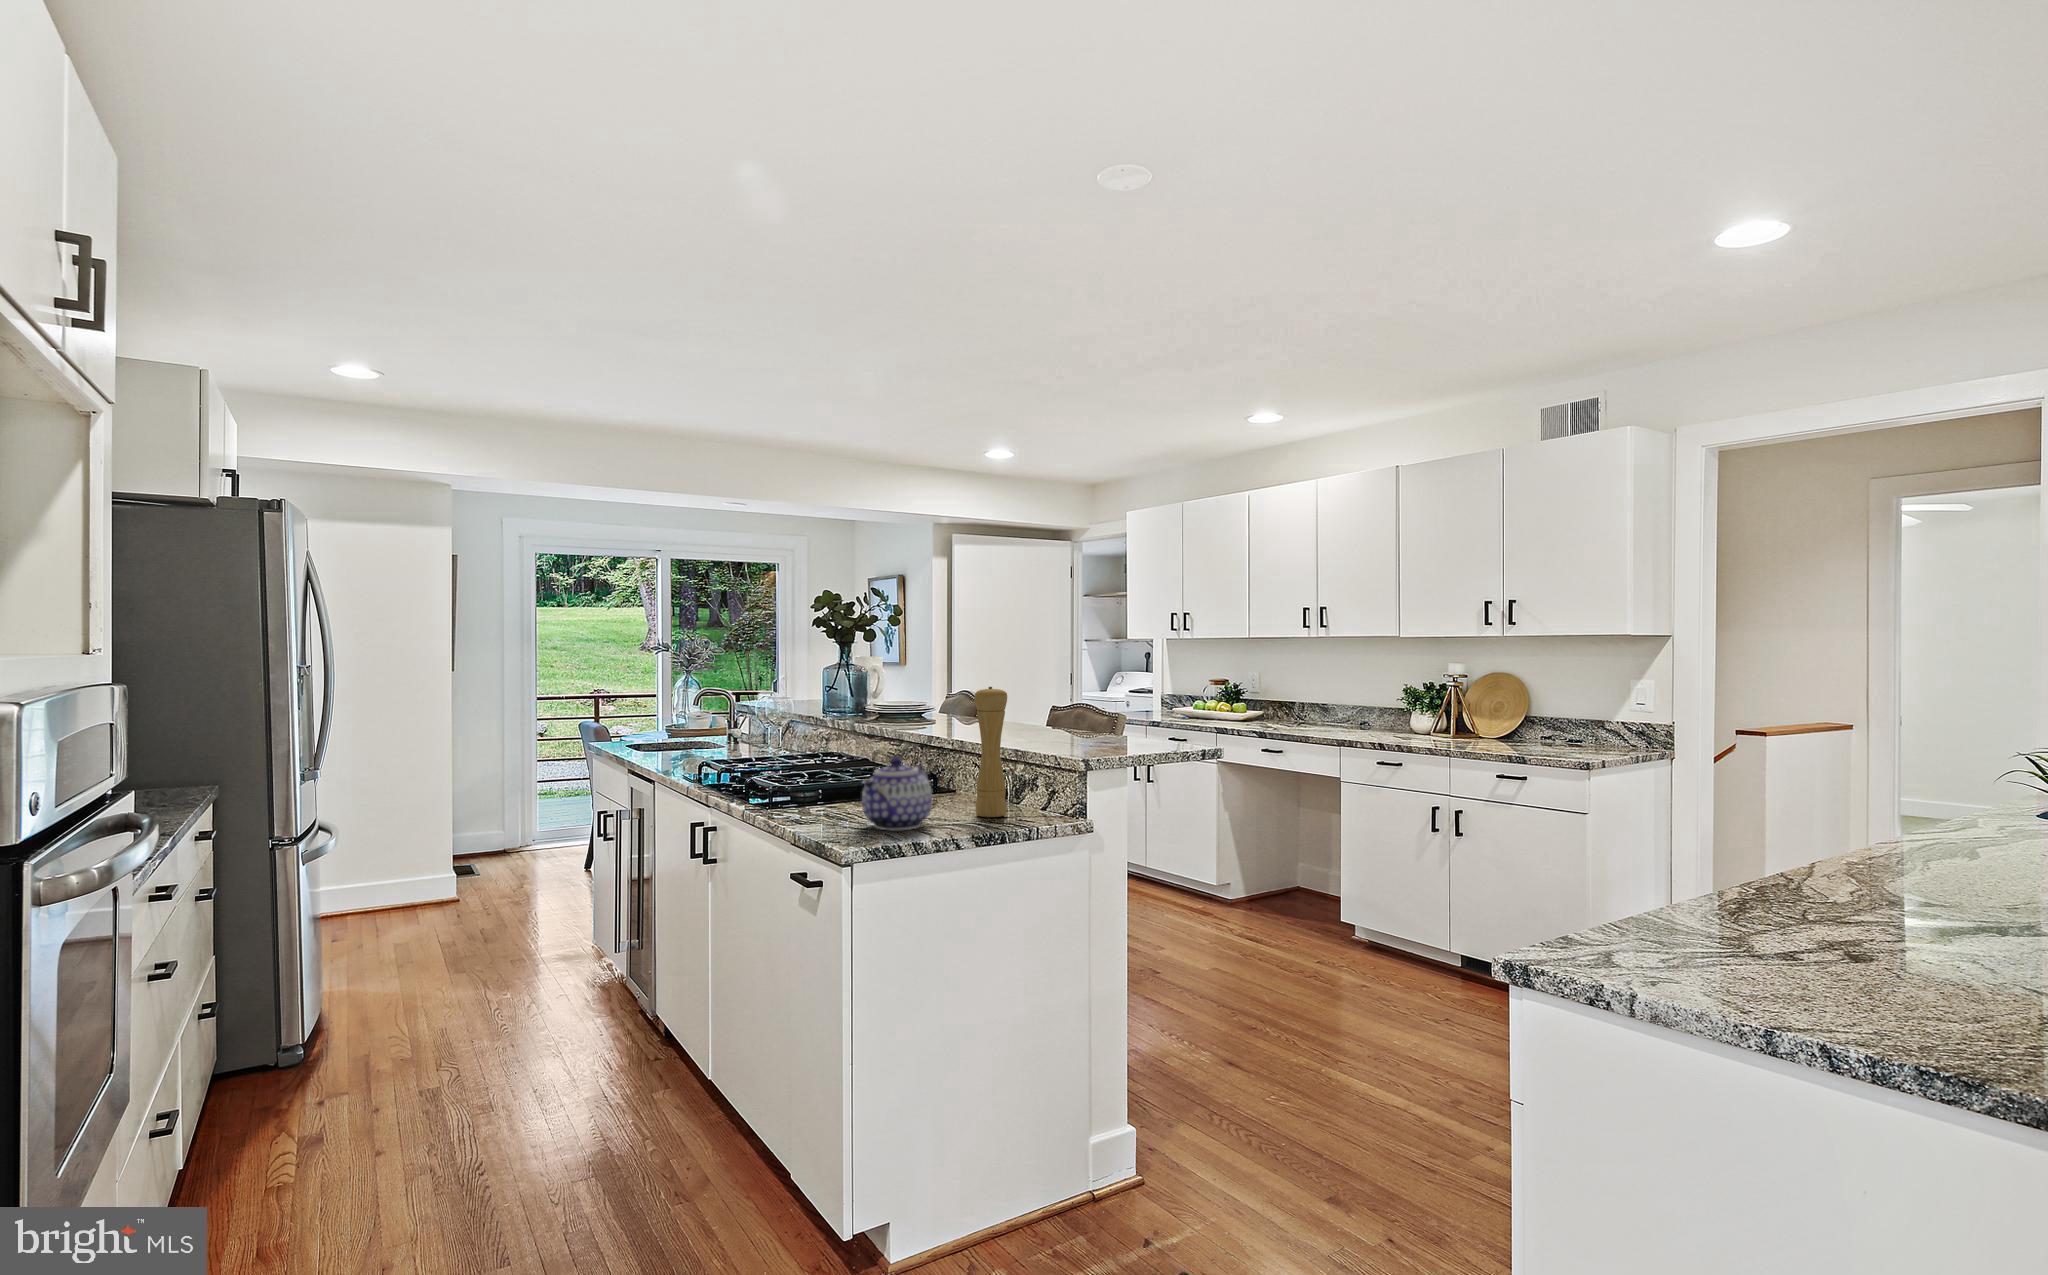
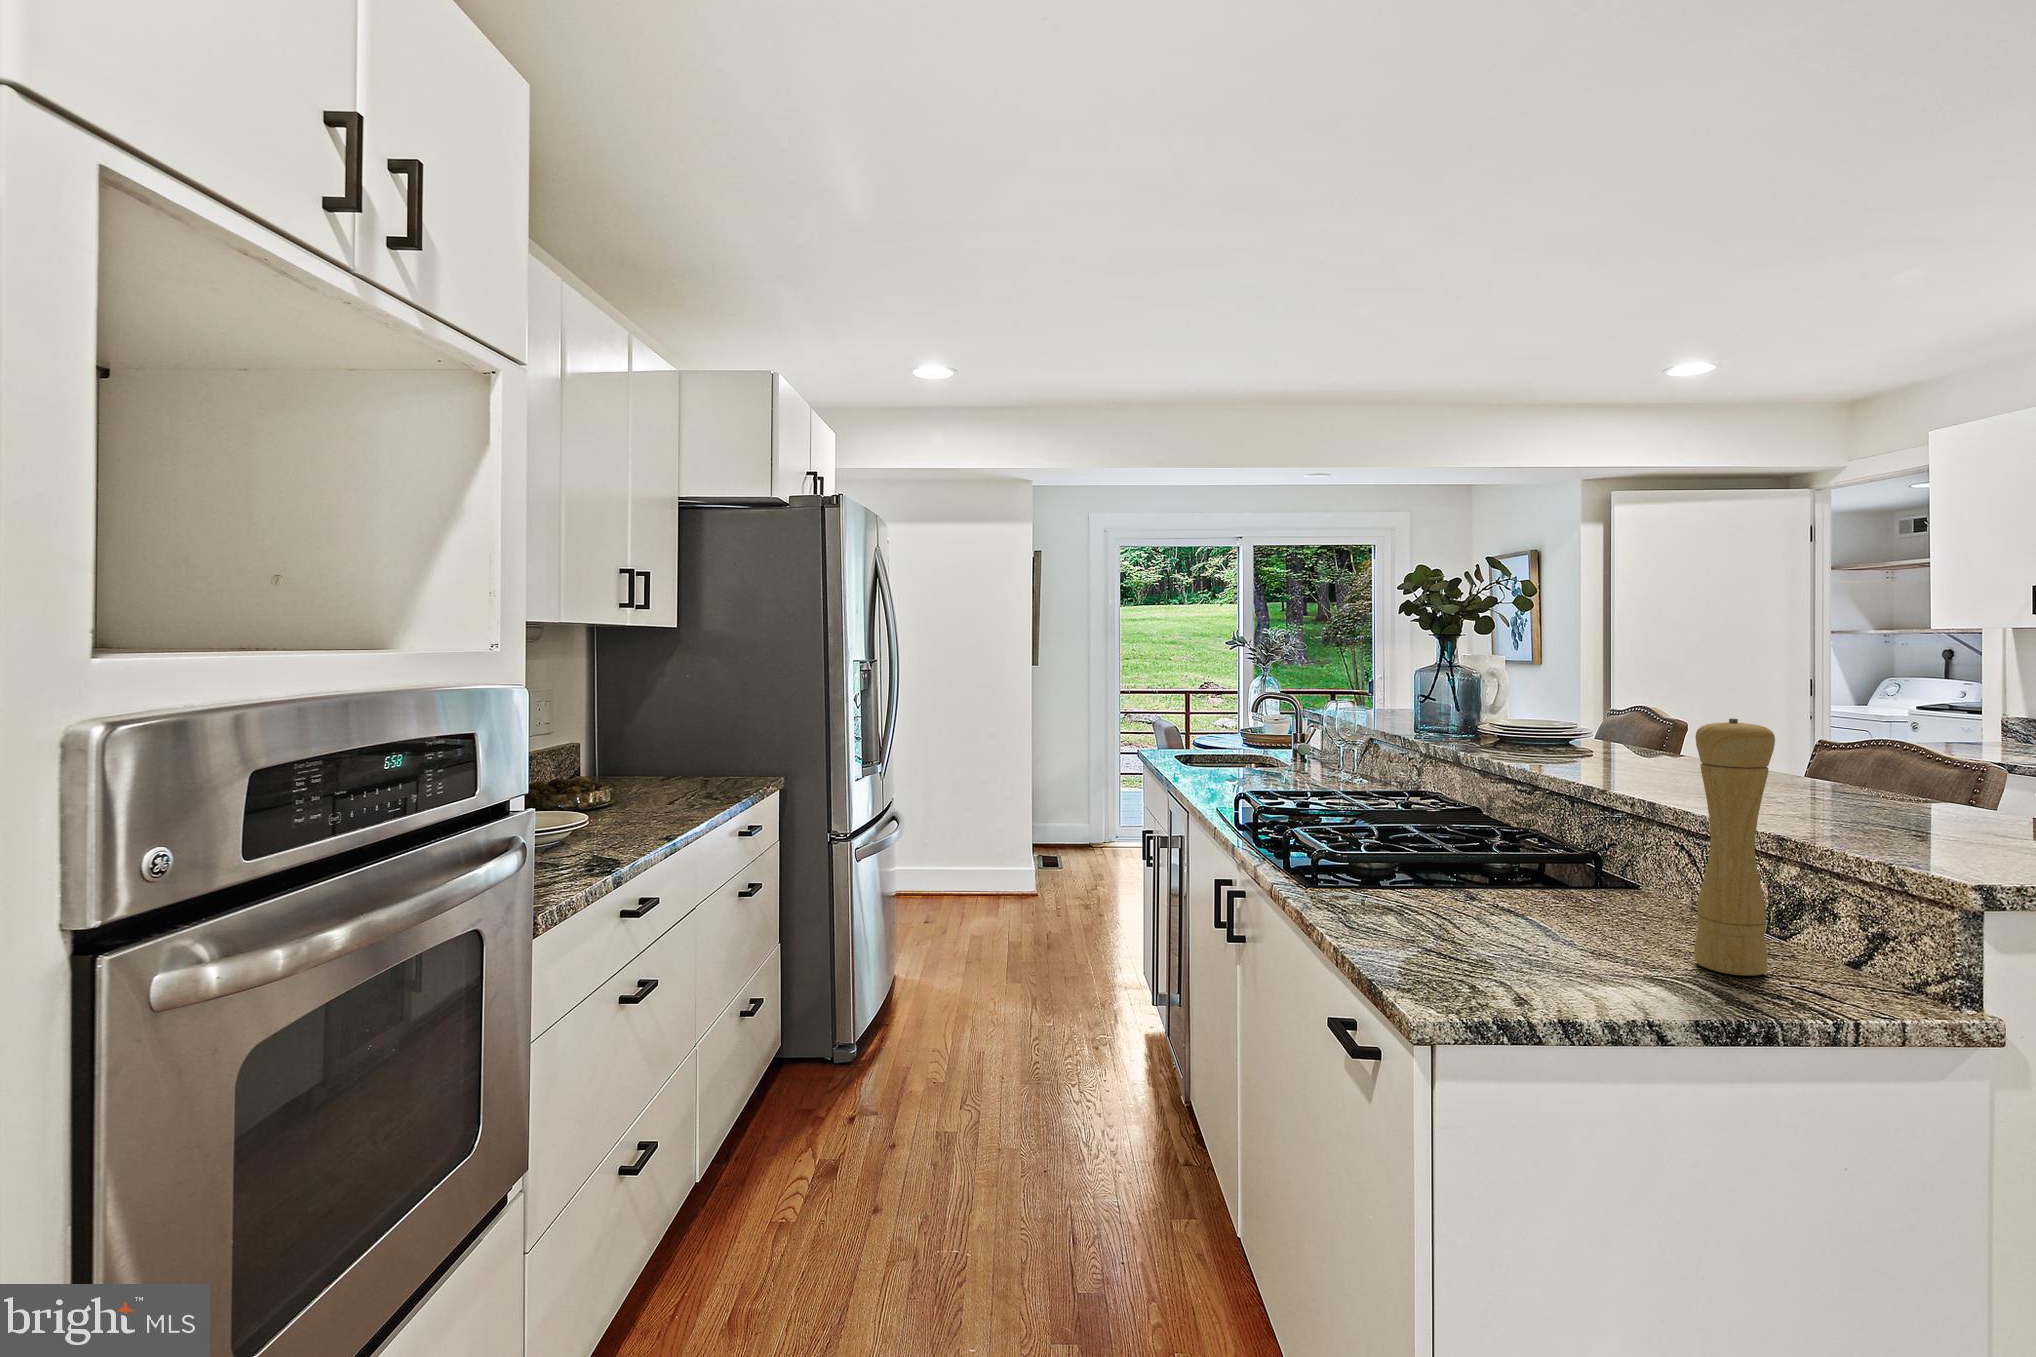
teapot: present [862,757,932,830] -> none [1454,845,1602,988]

